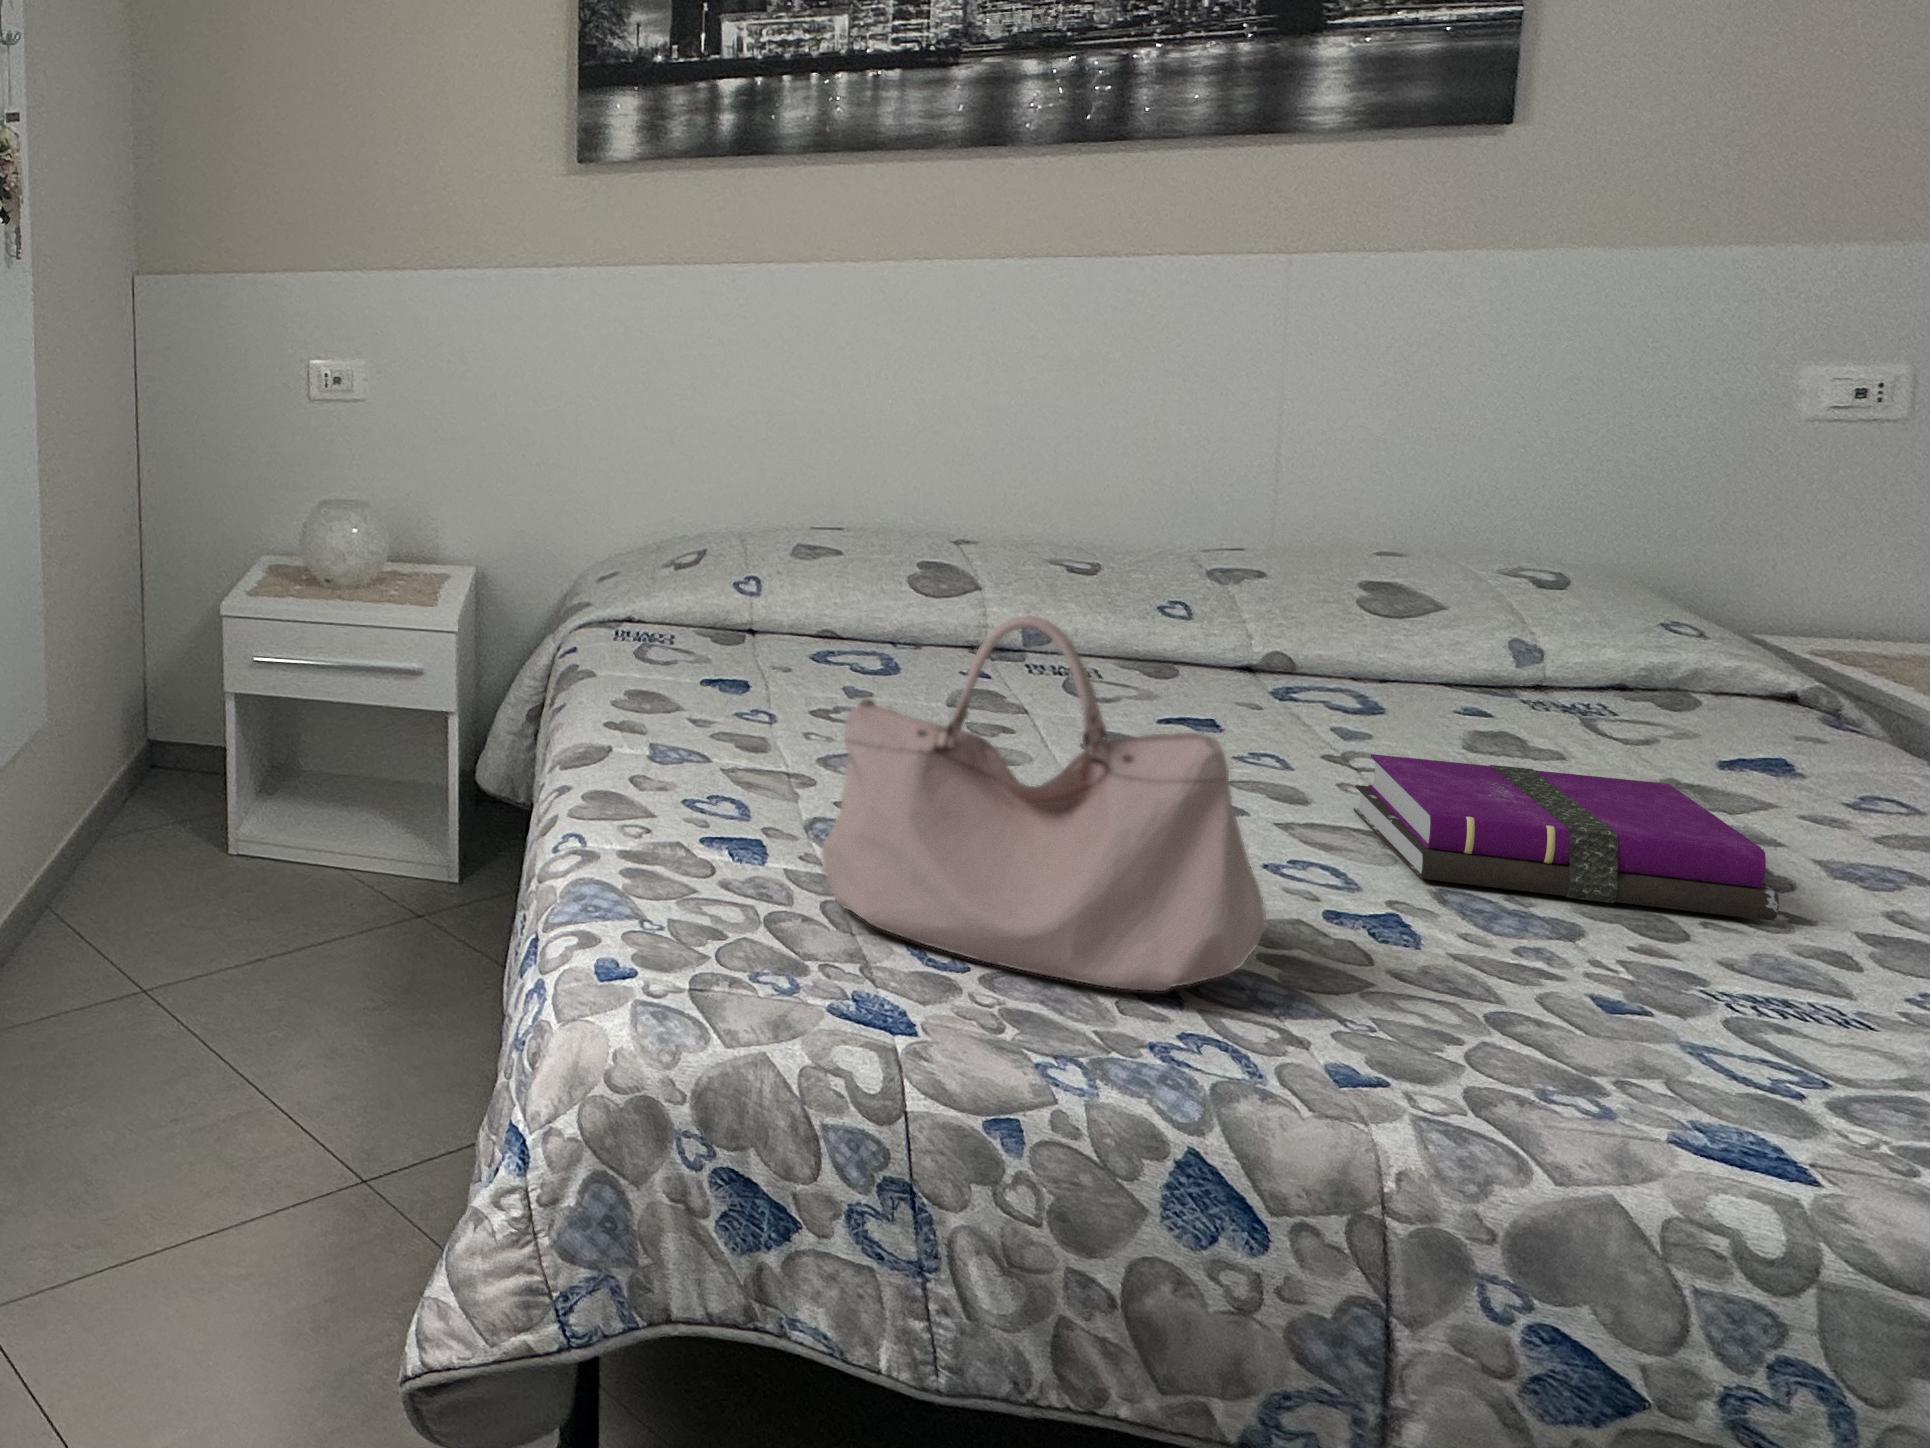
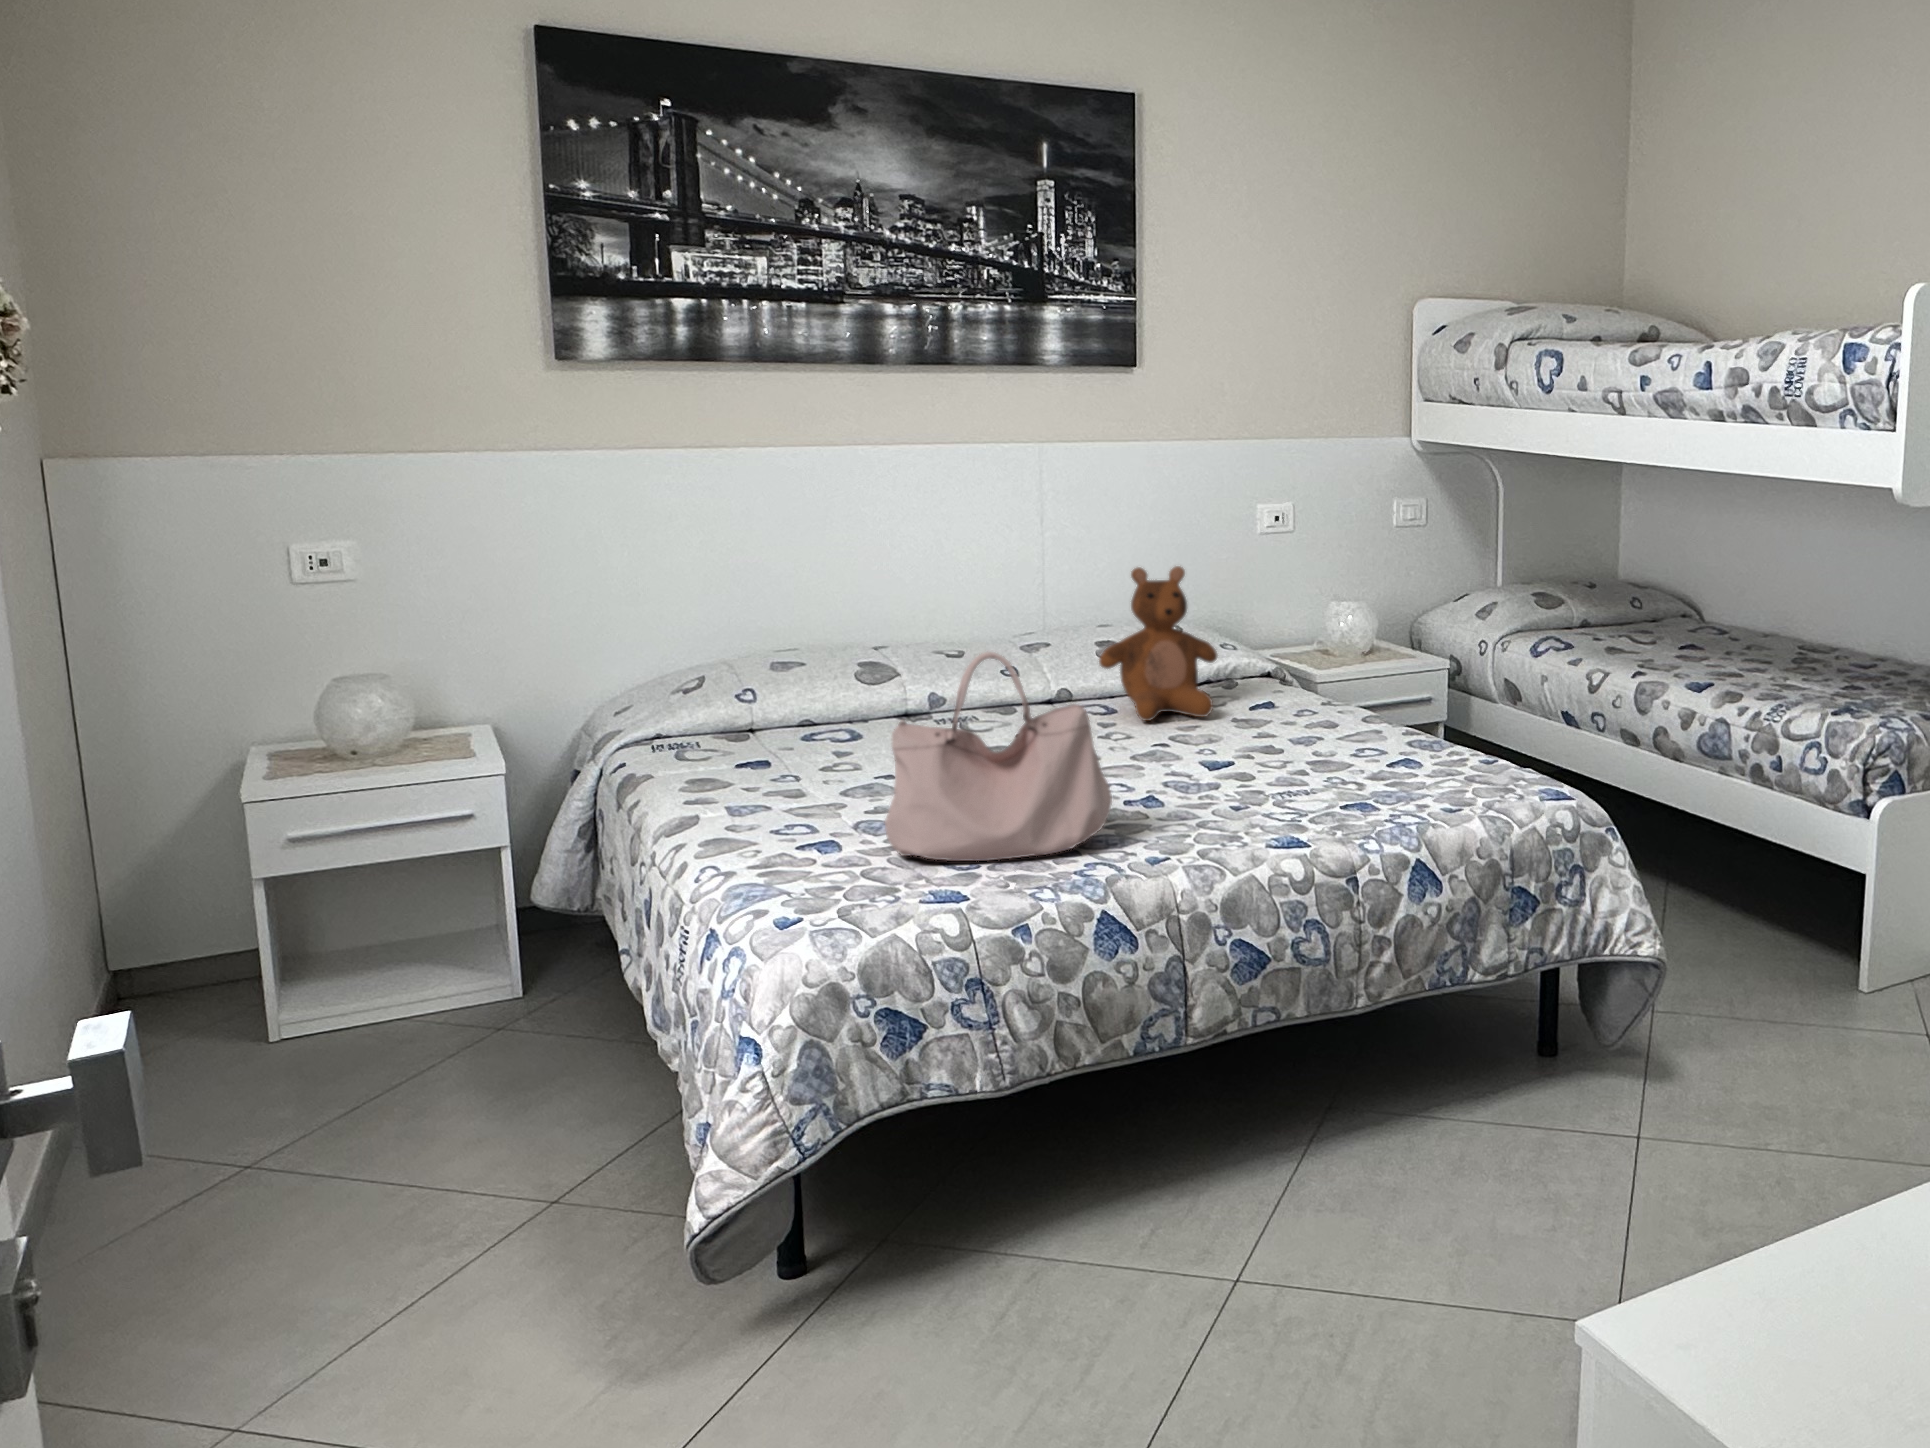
teddy bear: none [1349,471,1638,759] -> present [1099,566,1217,721]
notebook: present [1354,754,1779,921] -> none [1121,714,1284,779]

